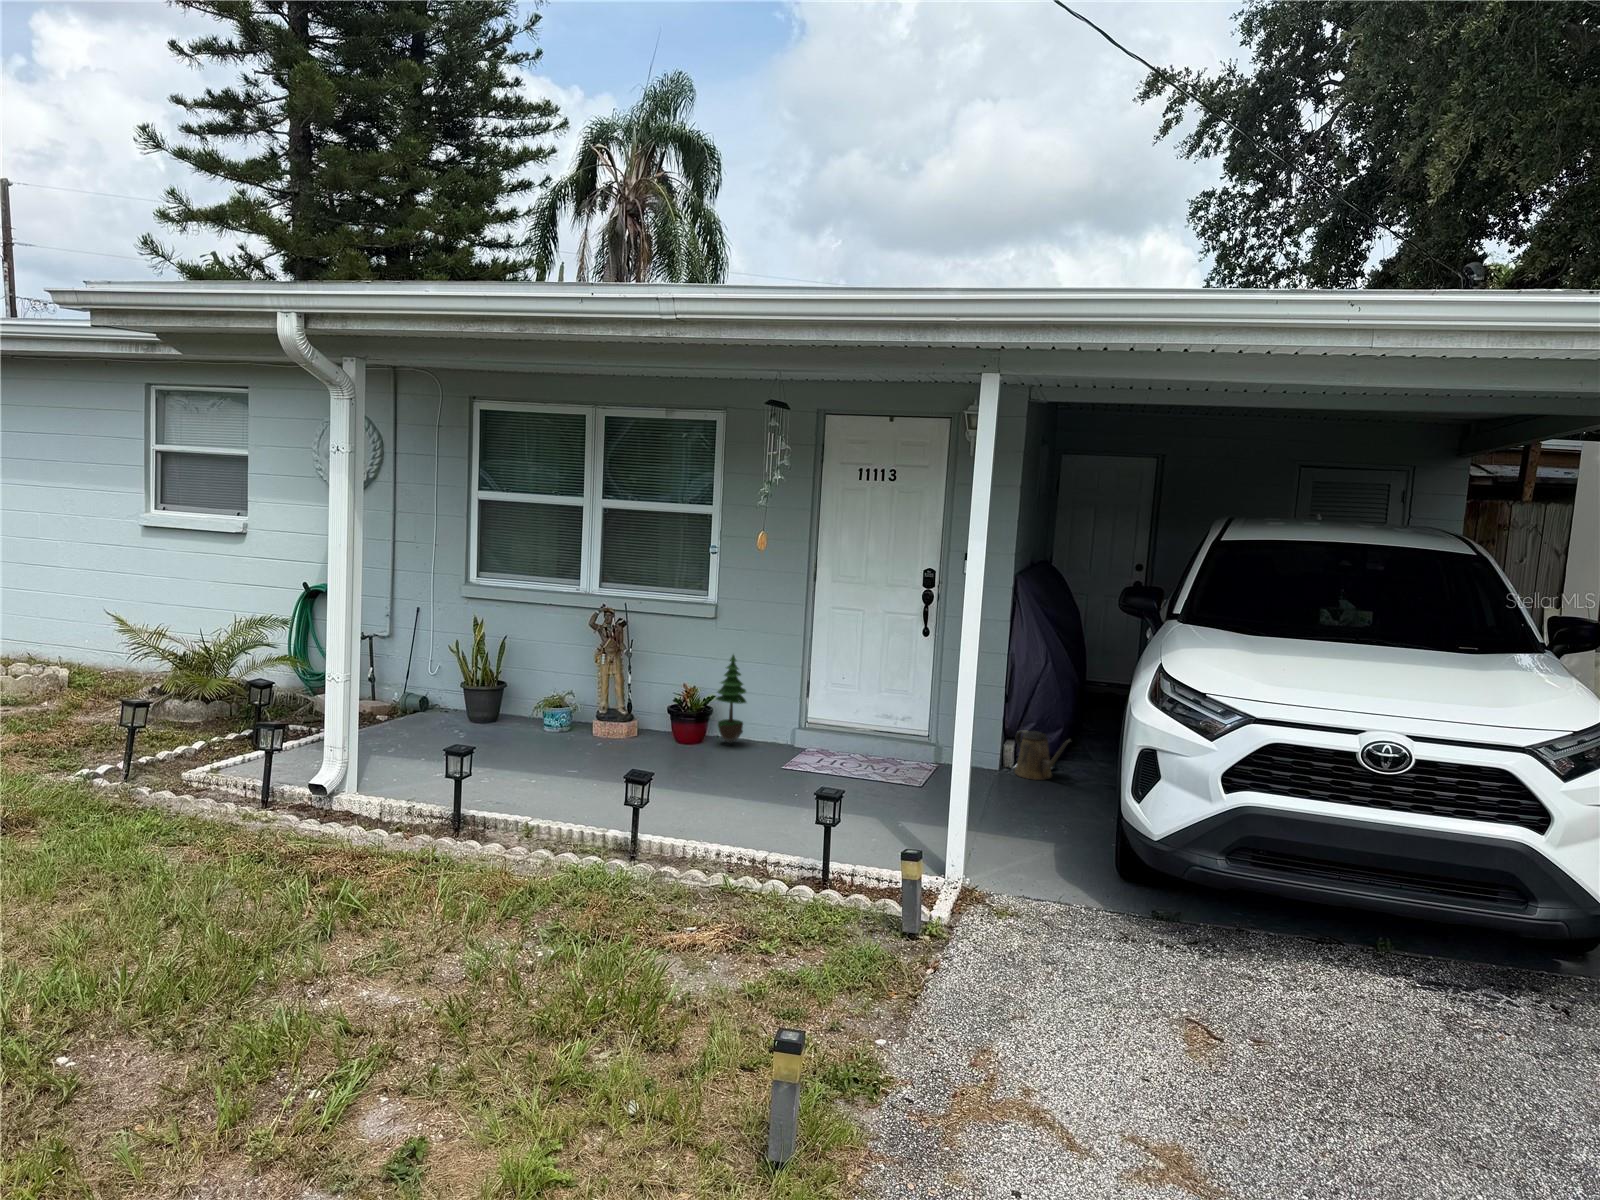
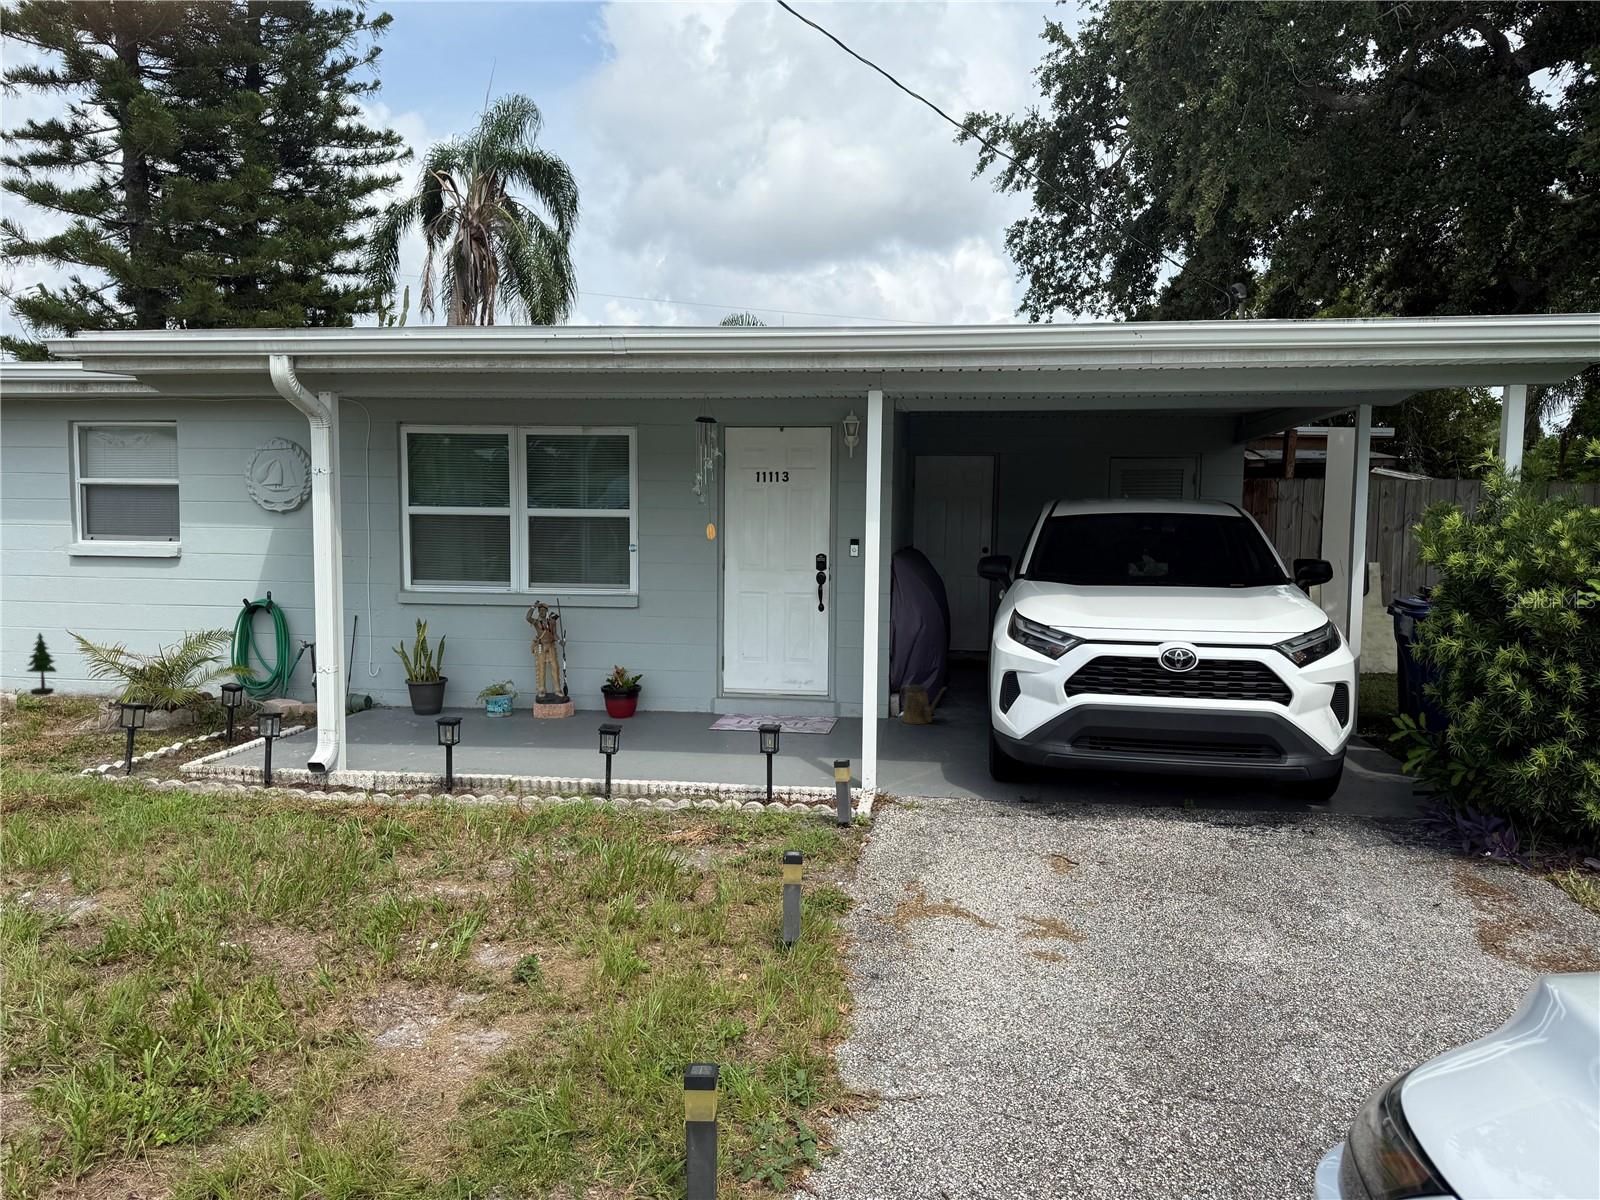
potted tree: present [716,655,746,743] -> present [27,633,56,706]

